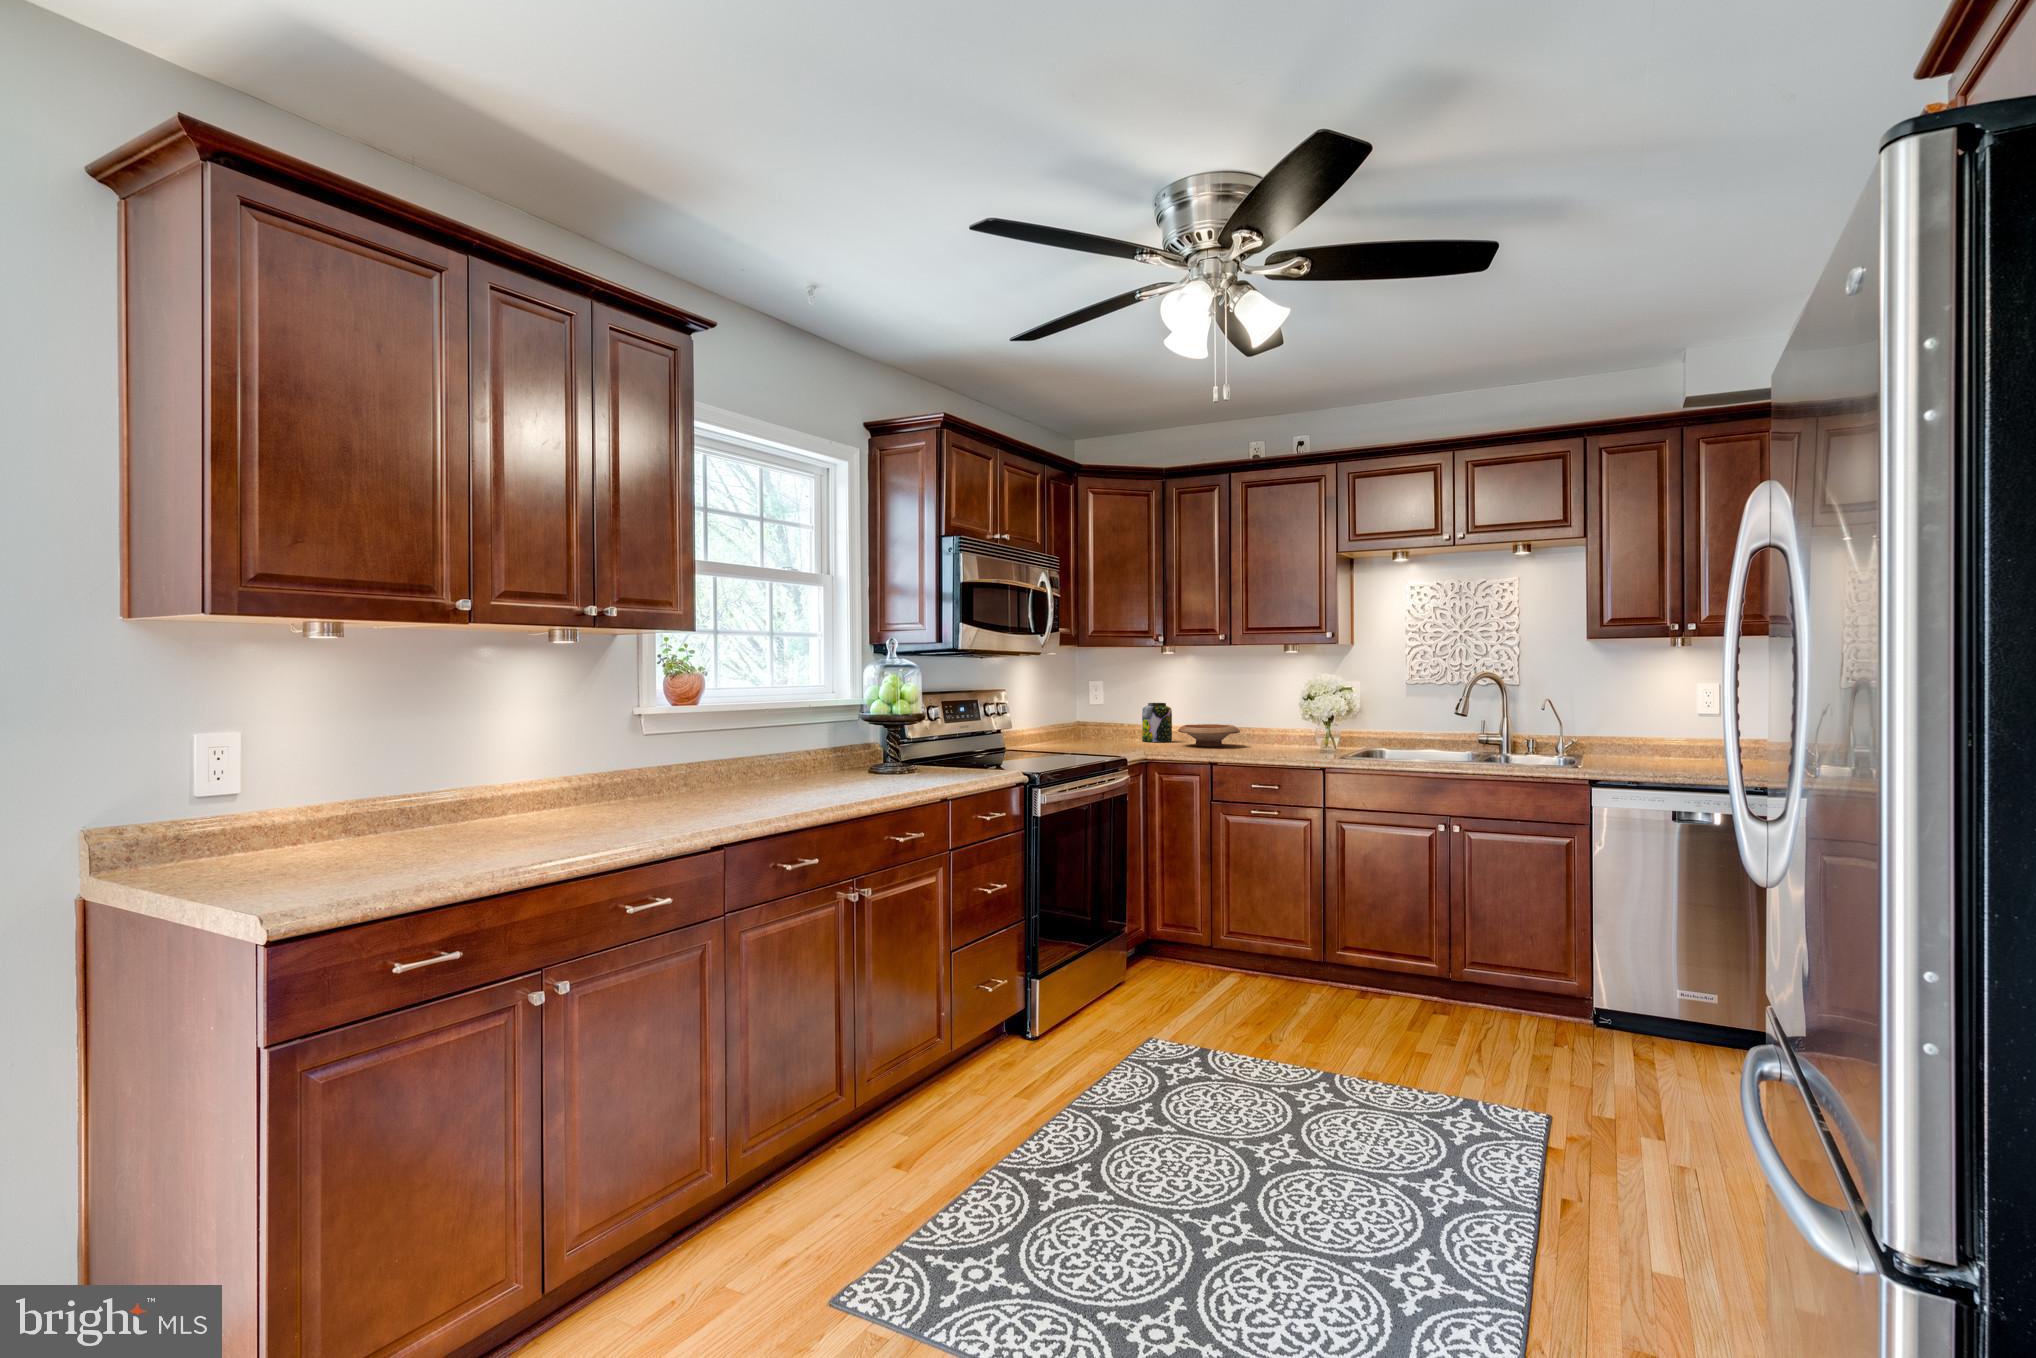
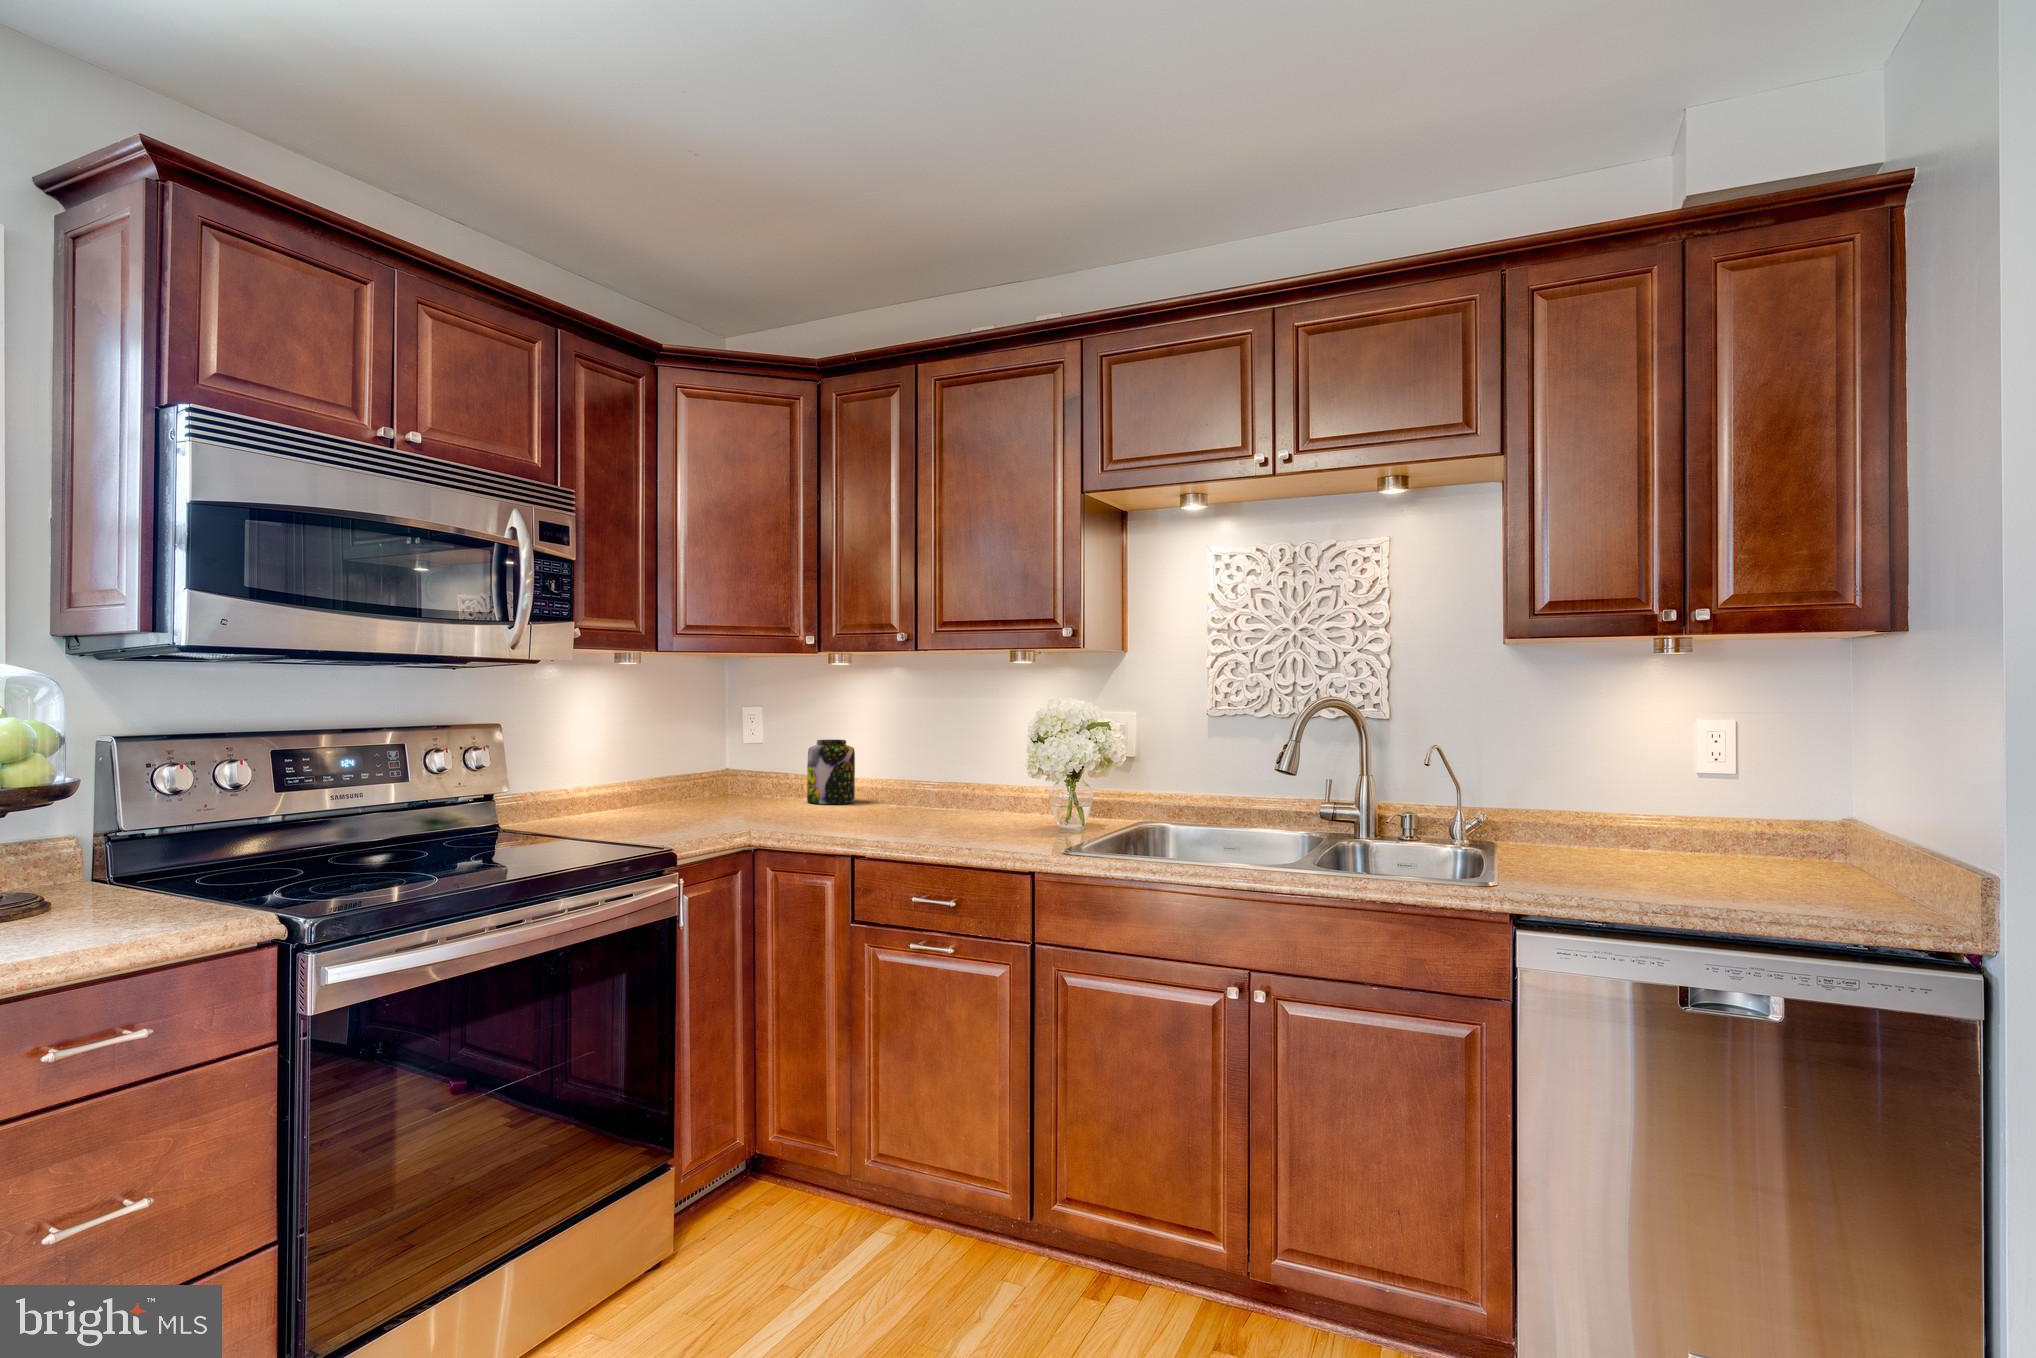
wooden bowl: present [1178,724,1240,746] -> none [843,777,946,816]

